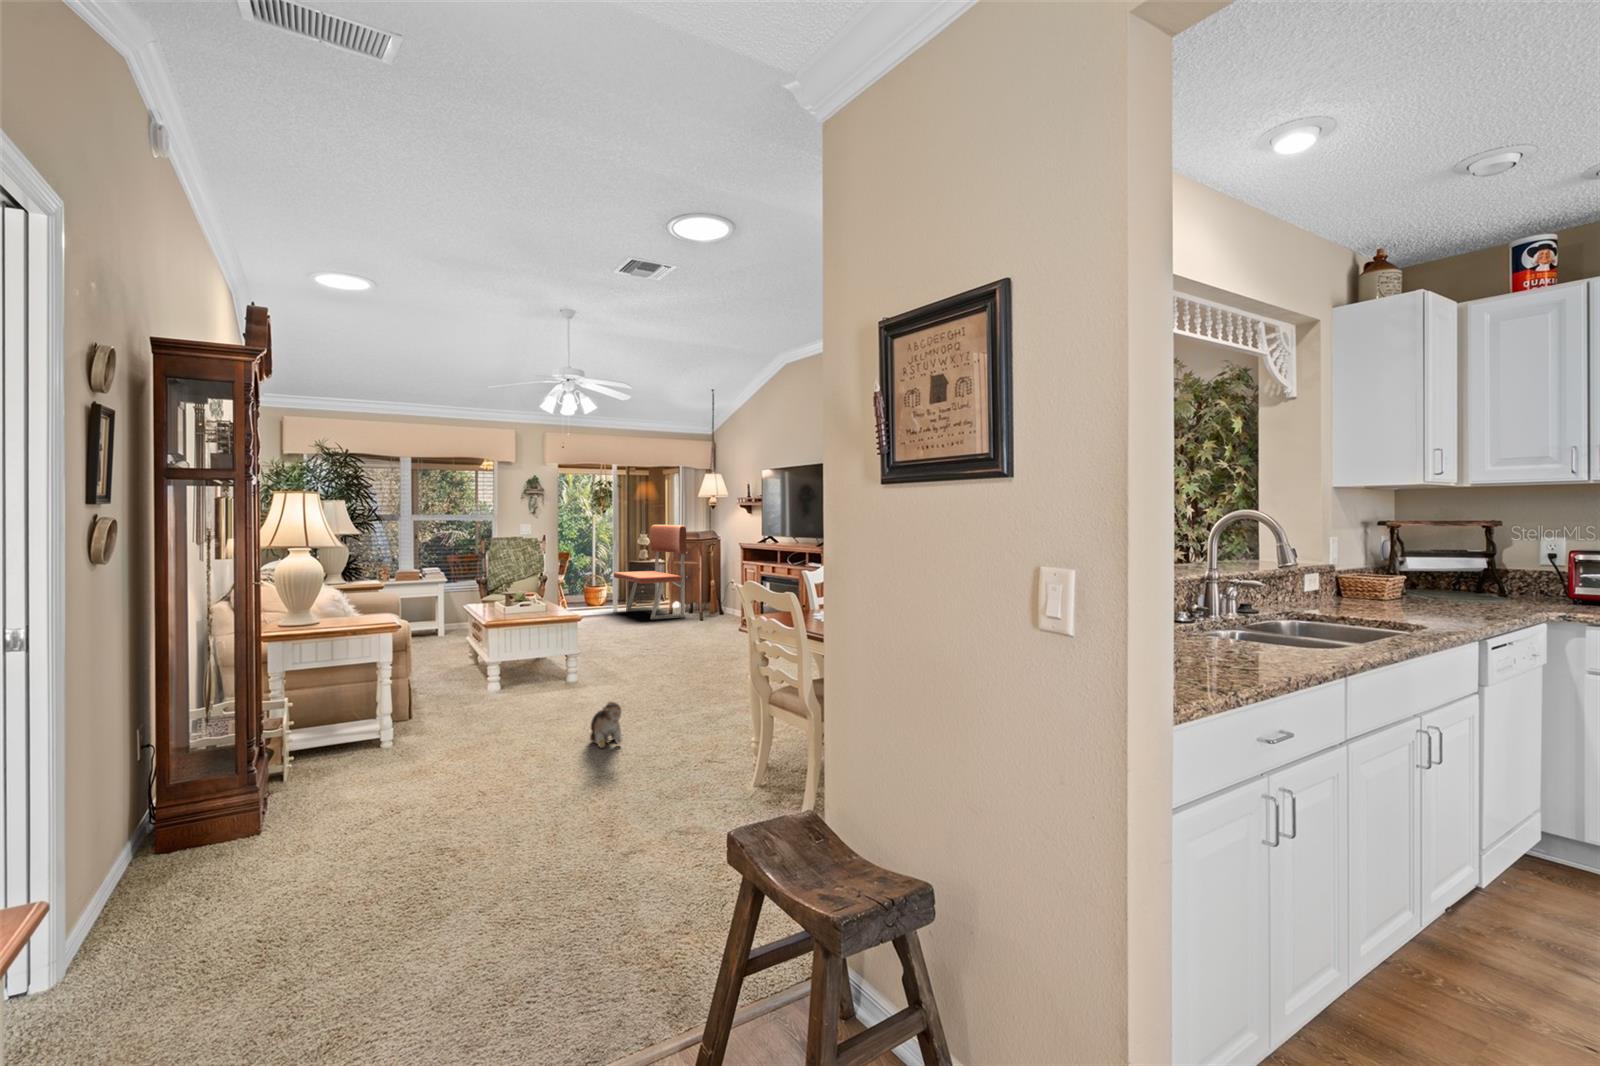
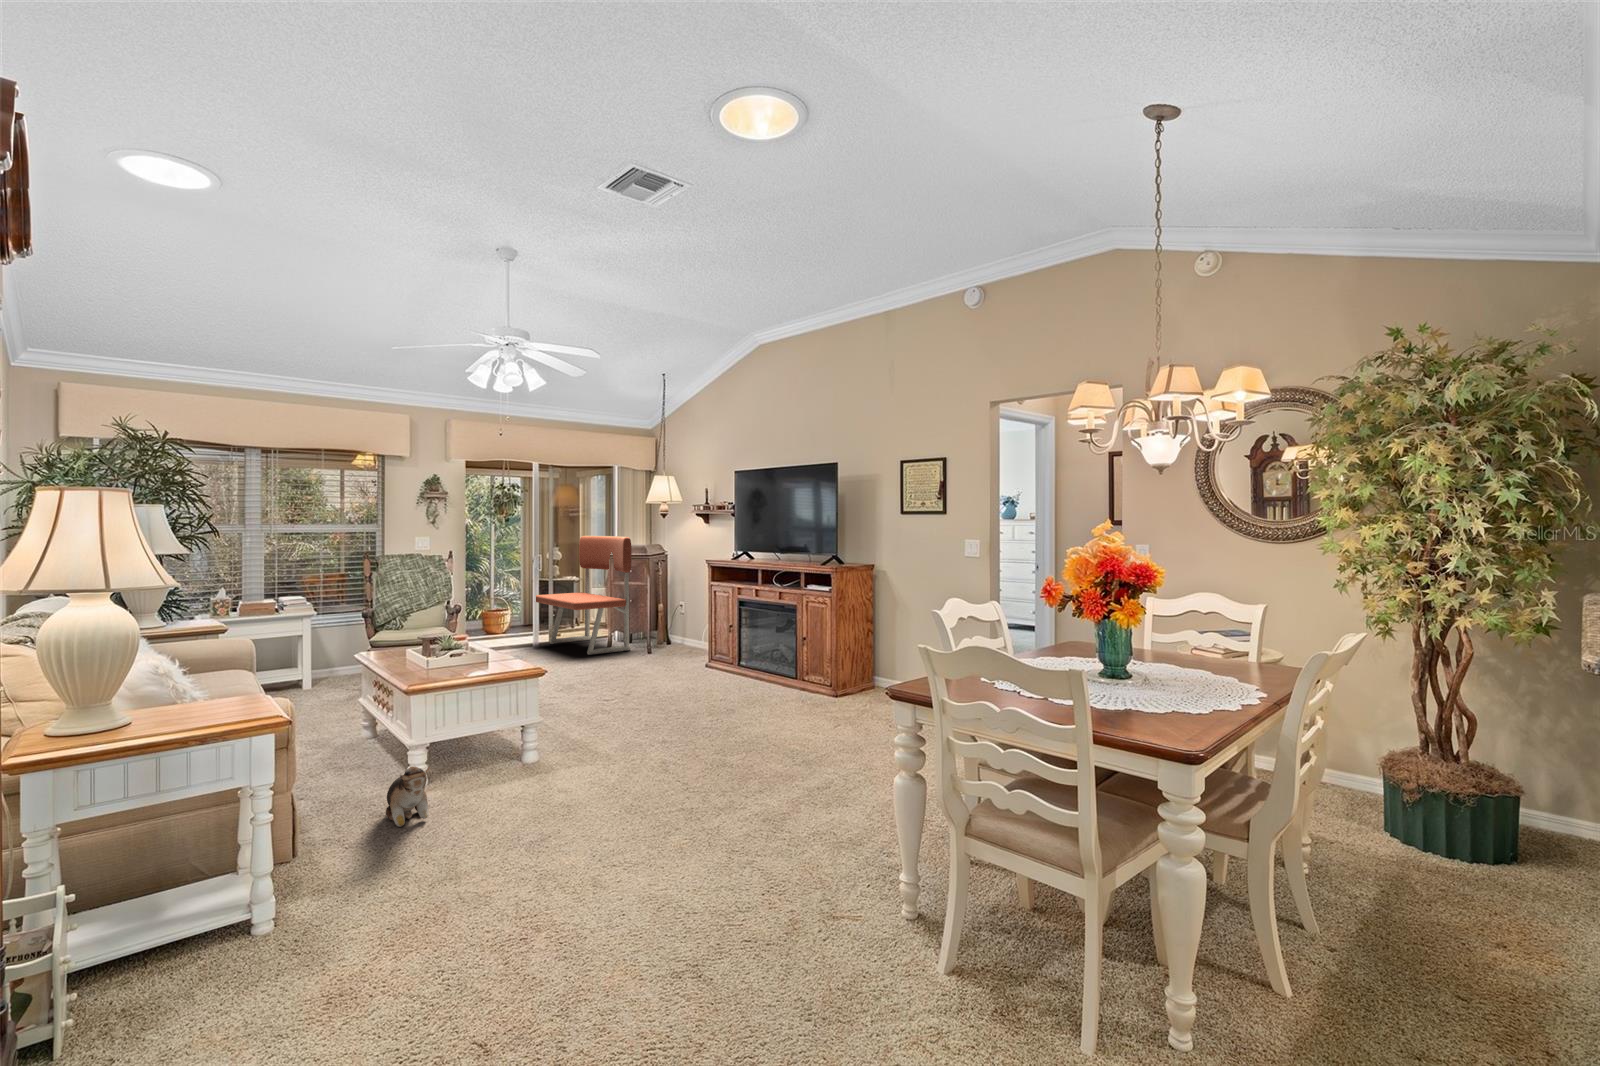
plush toy: present [590,701,622,748] -> present [386,767,429,827]

